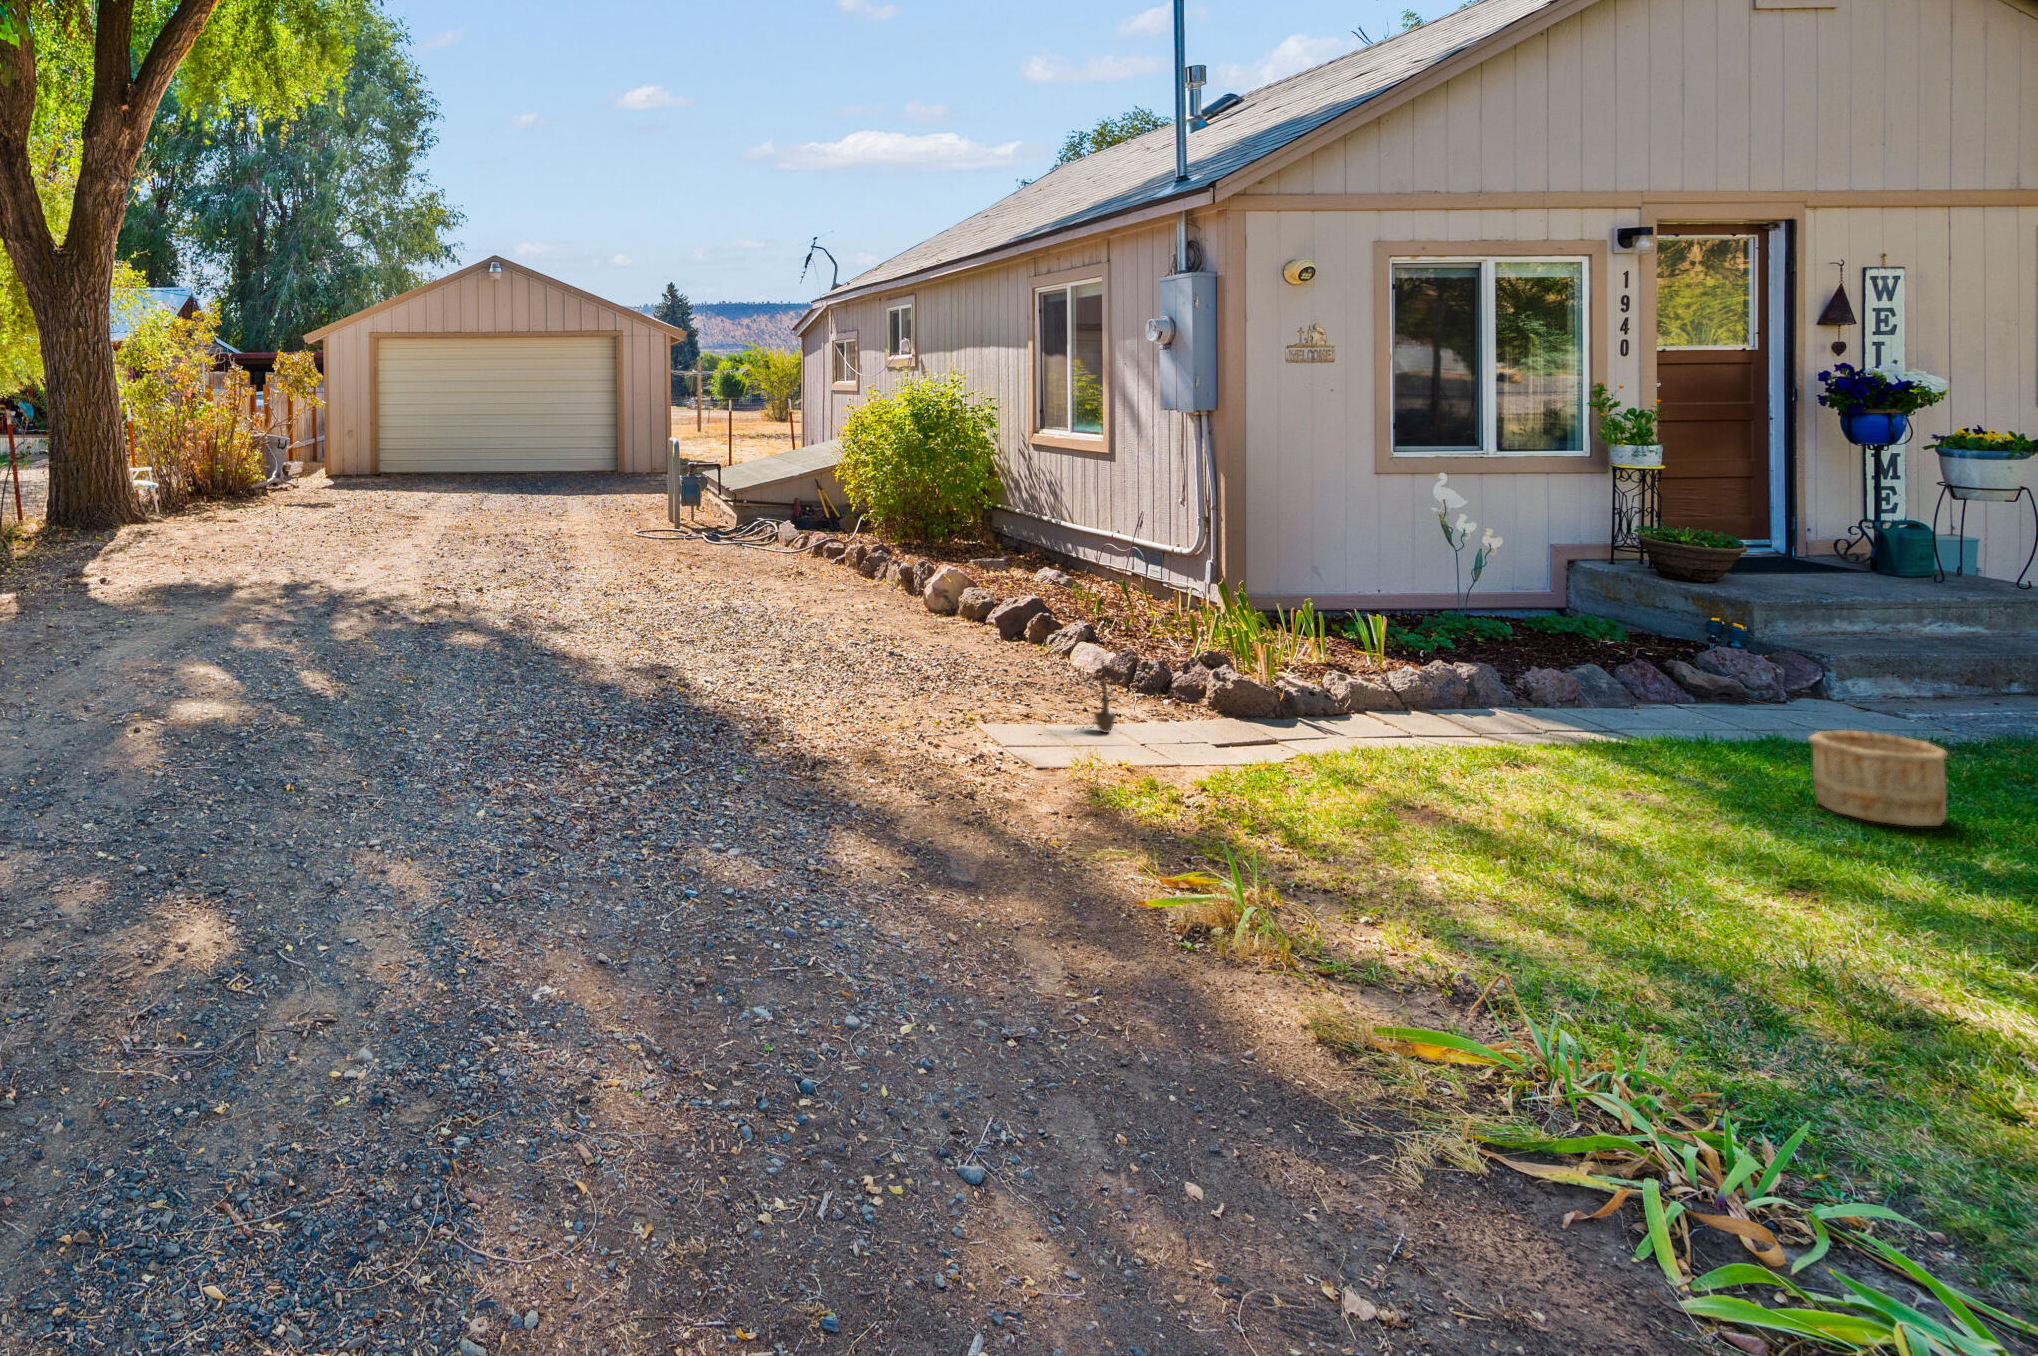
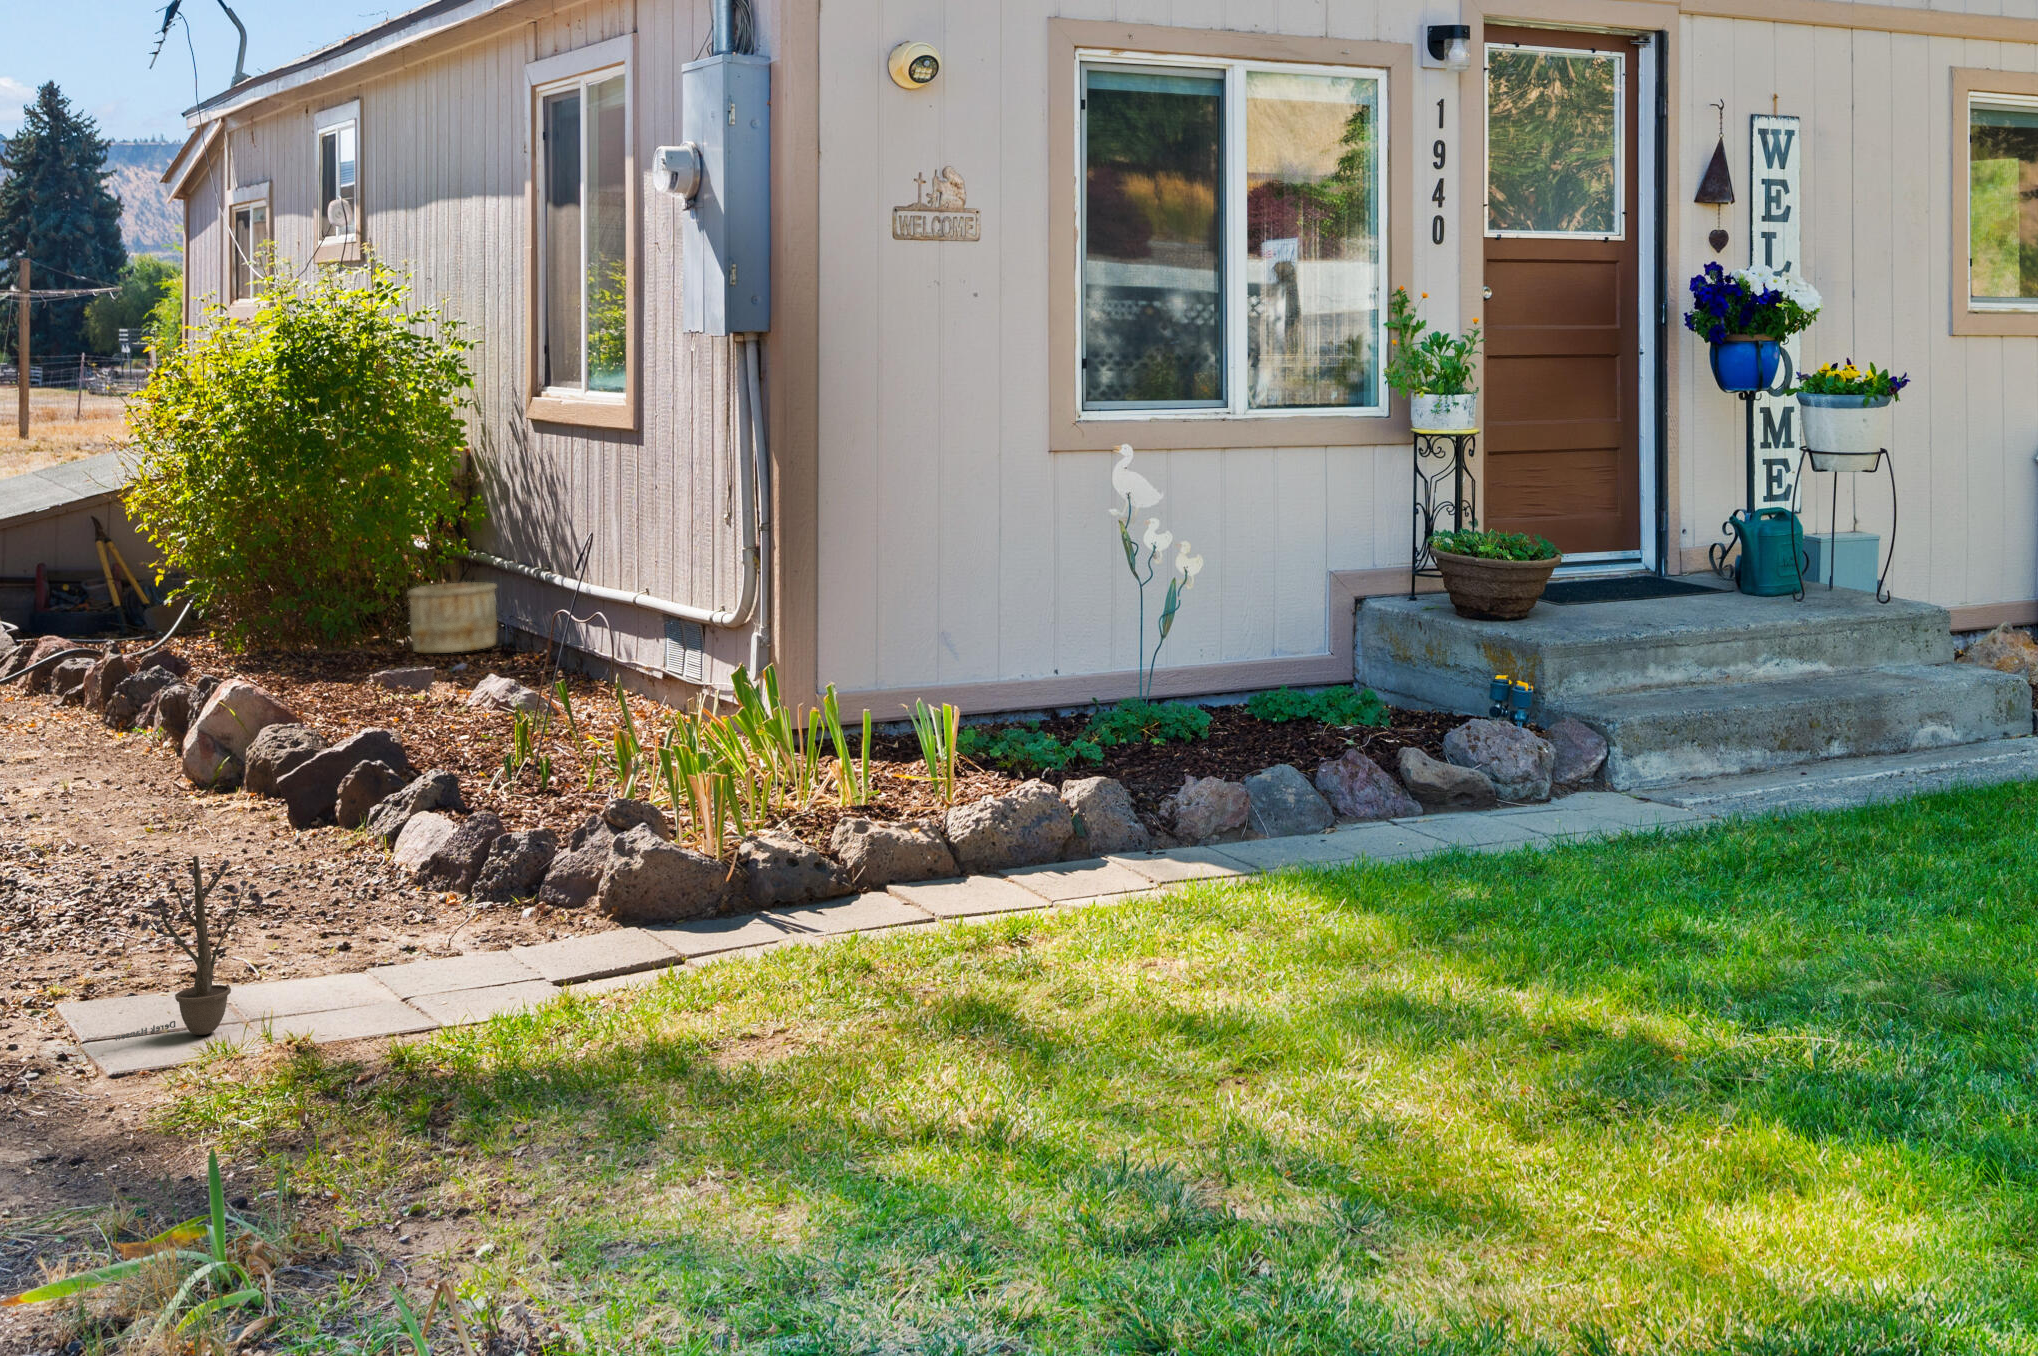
wooden bucket: present [1809,730,1947,826] -> present [408,582,497,653]

